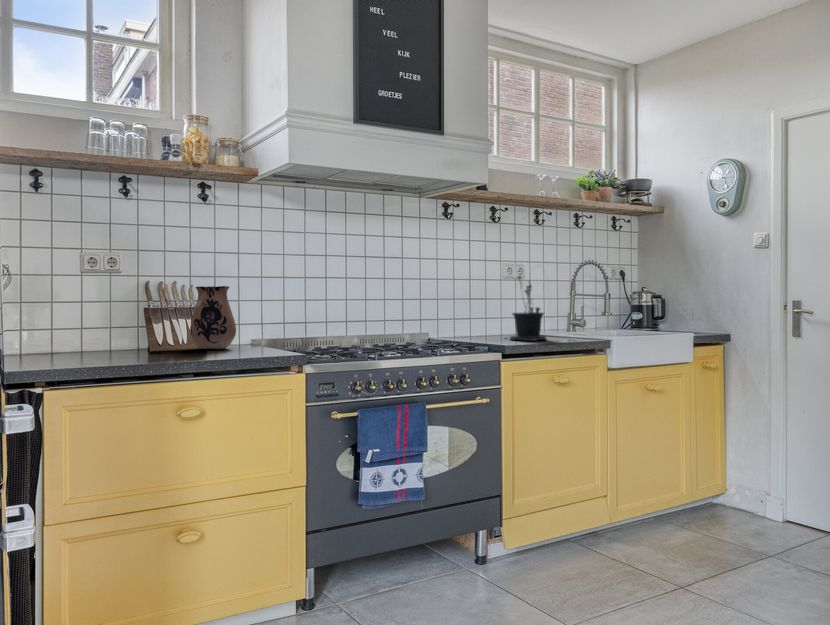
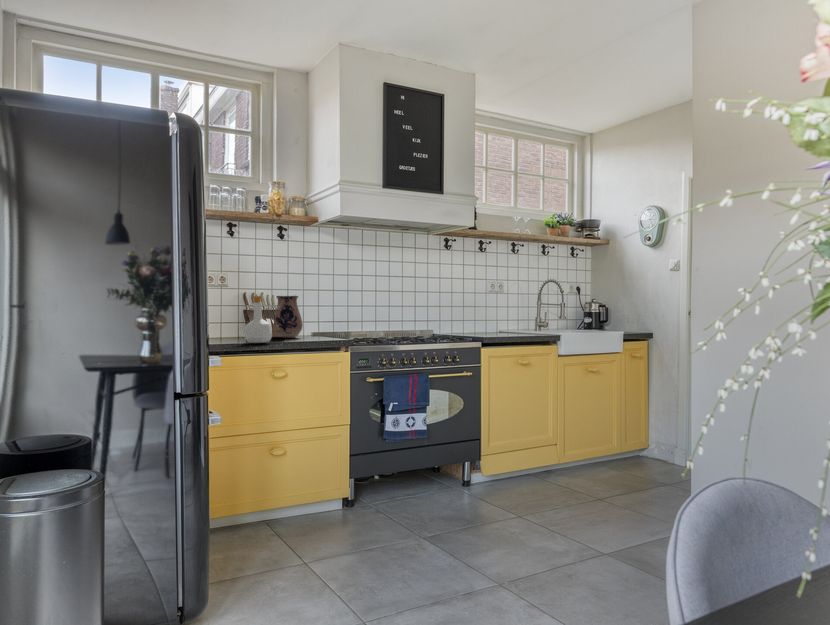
potted plant: present [510,276,546,340] -> none [486,290,516,335]
bottle: none [137,288,181,362] -> present [245,296,272,343]

